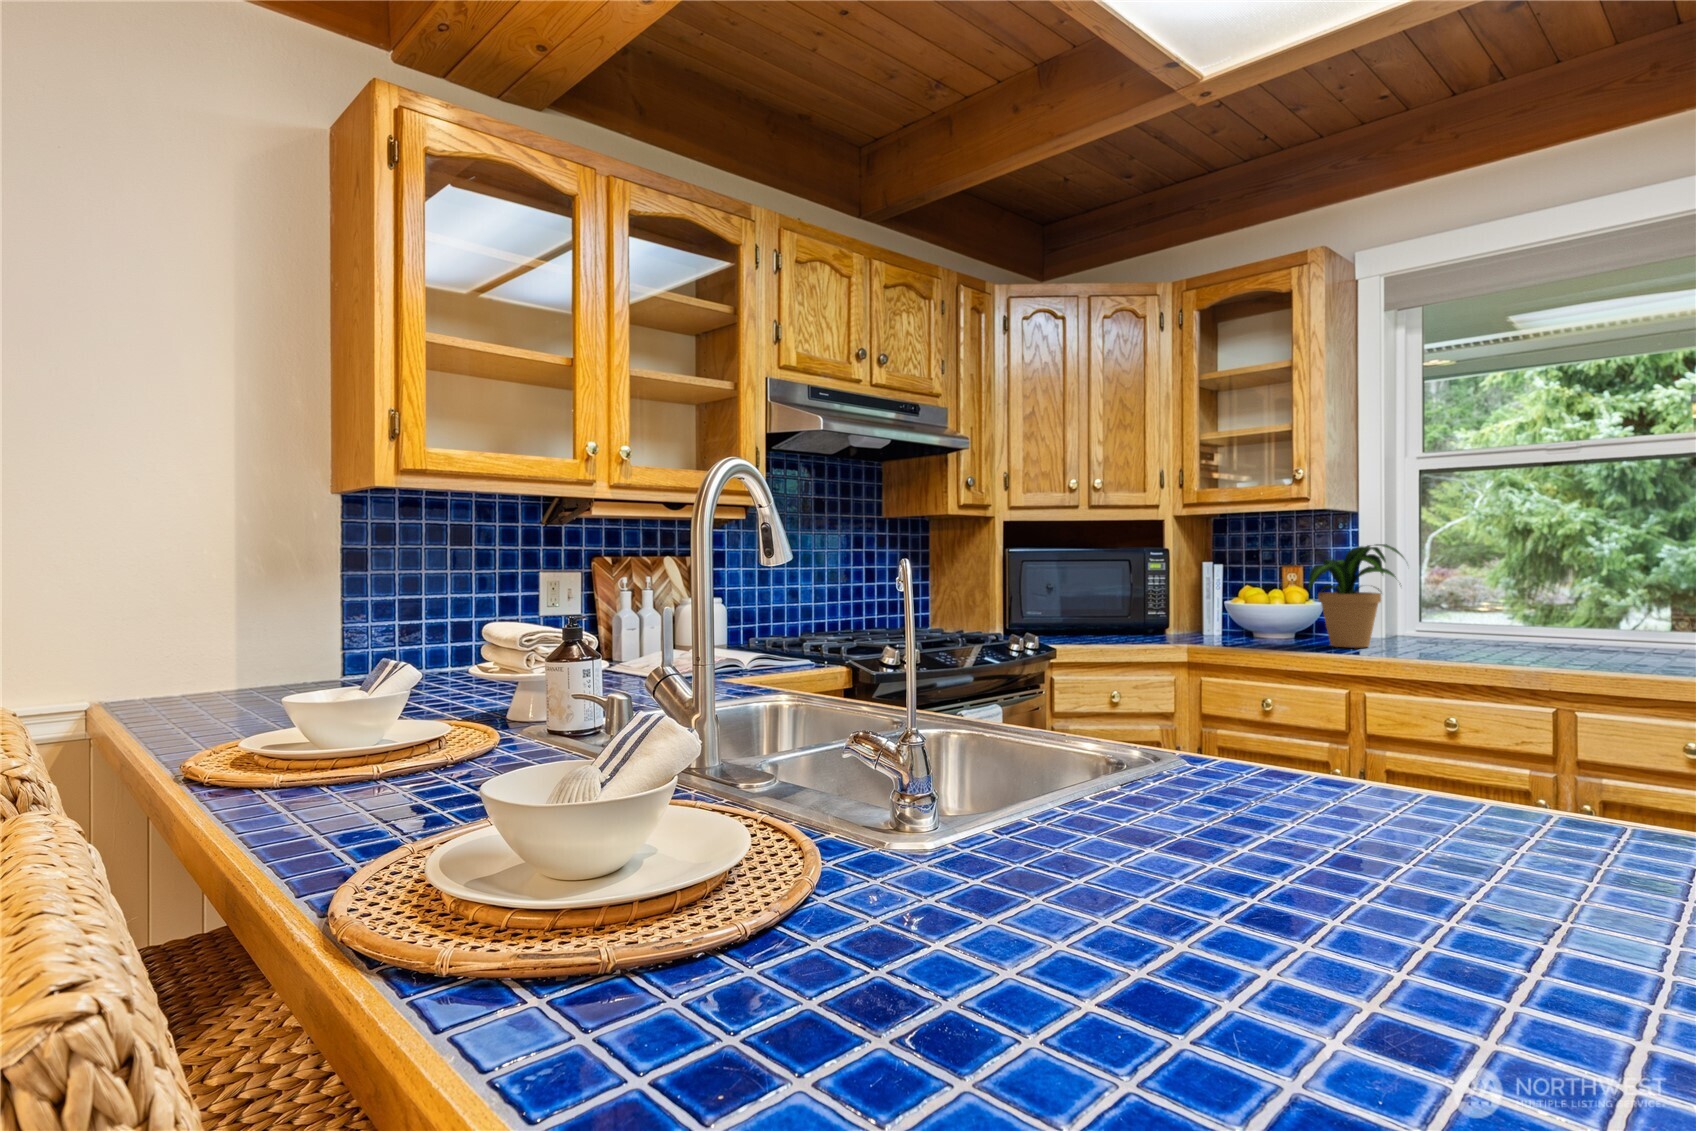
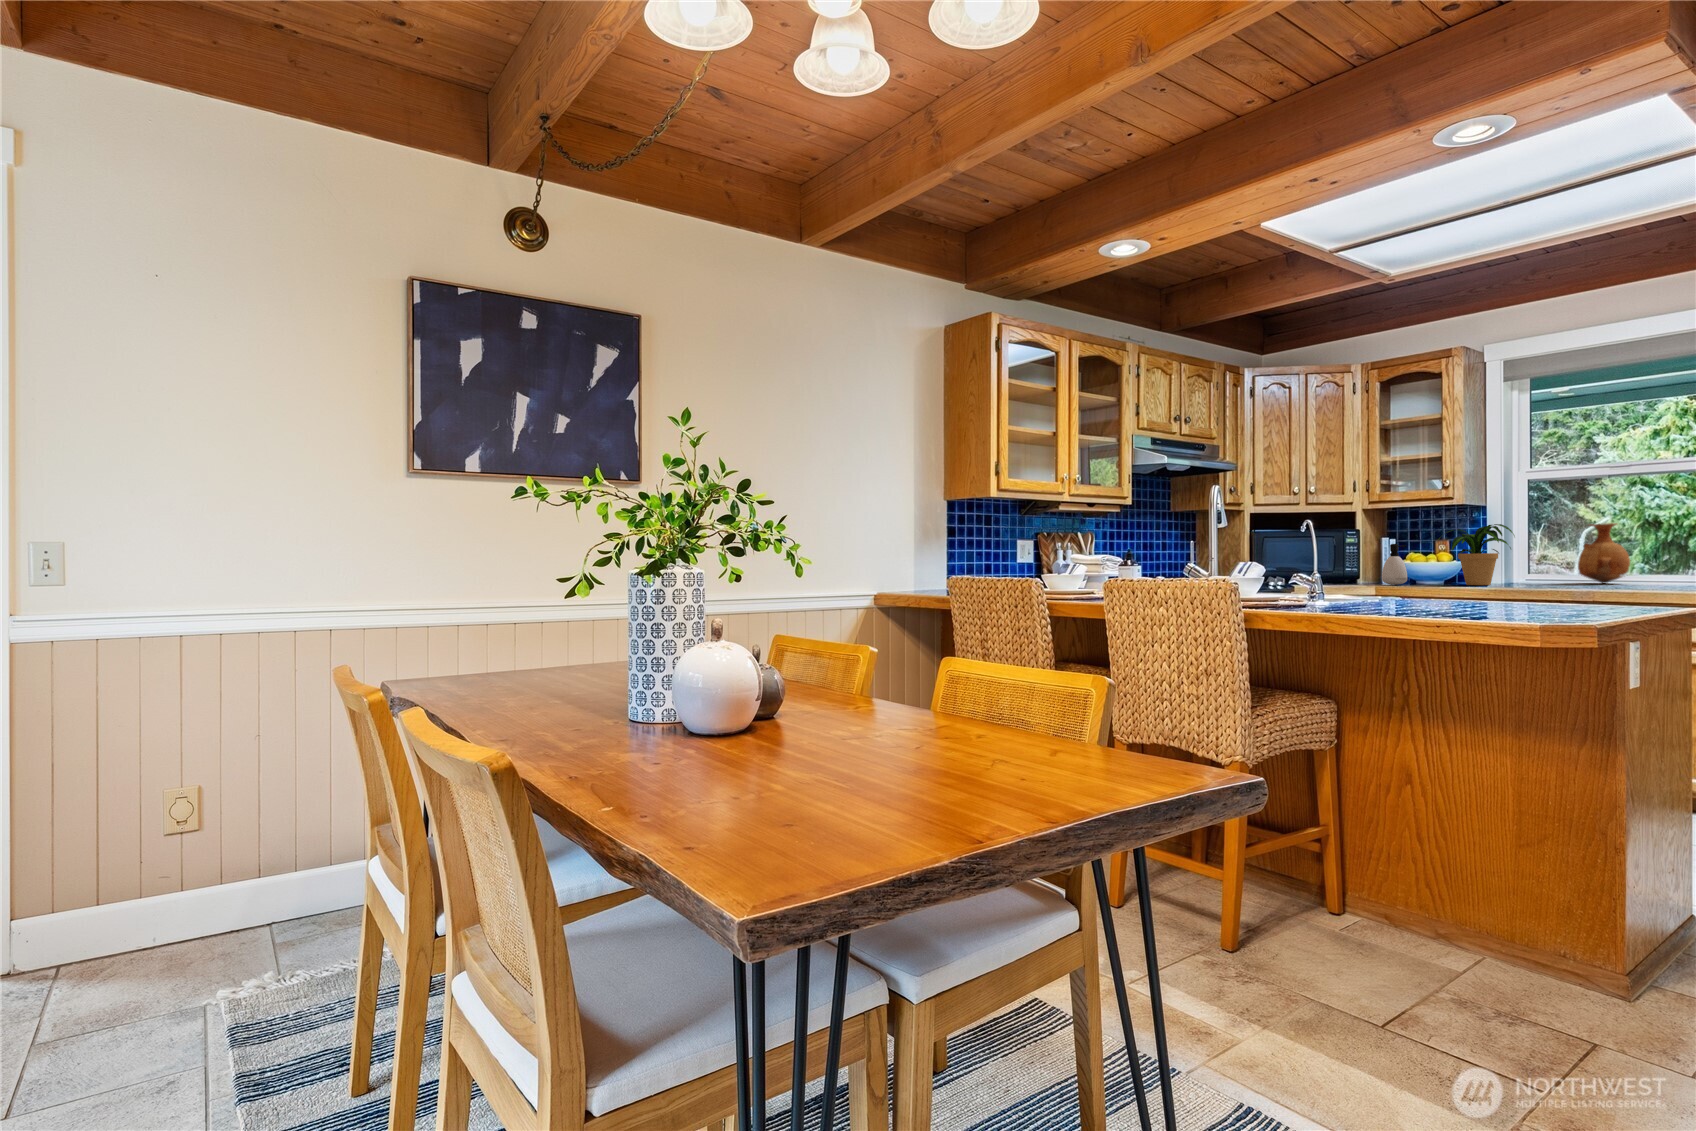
vase: none [1503,544,1588,644] -> present [1578,523,1631,583]
soap dispenser: none [1200,575,1239,643] -> present [1382,544,1407,585]

